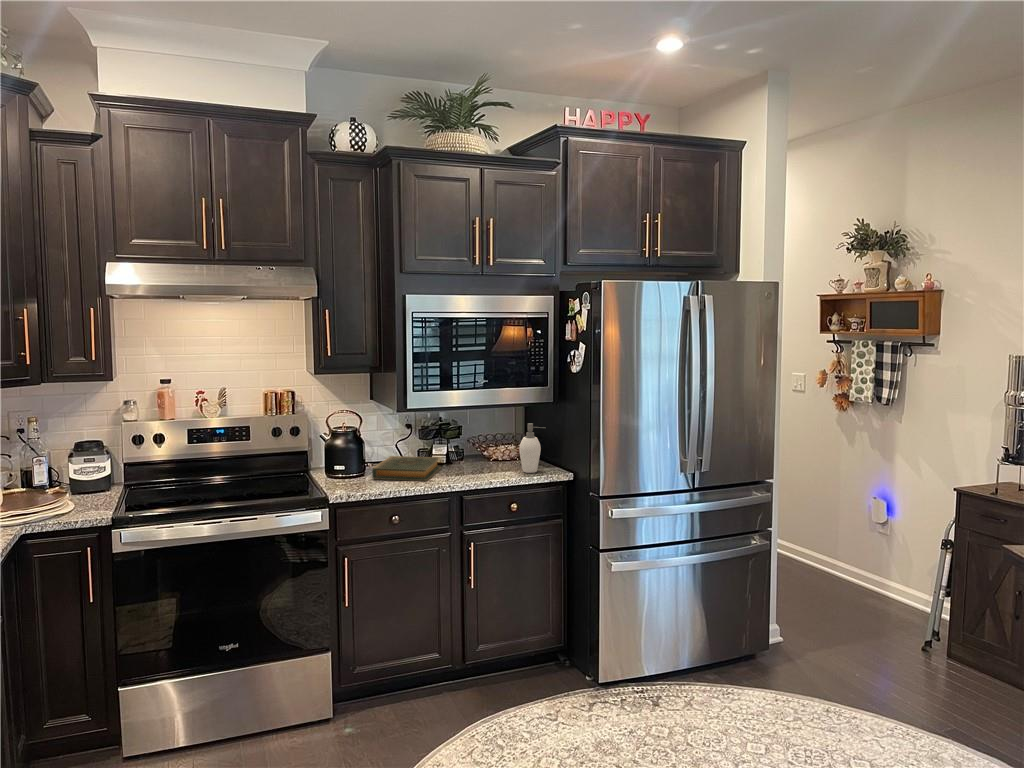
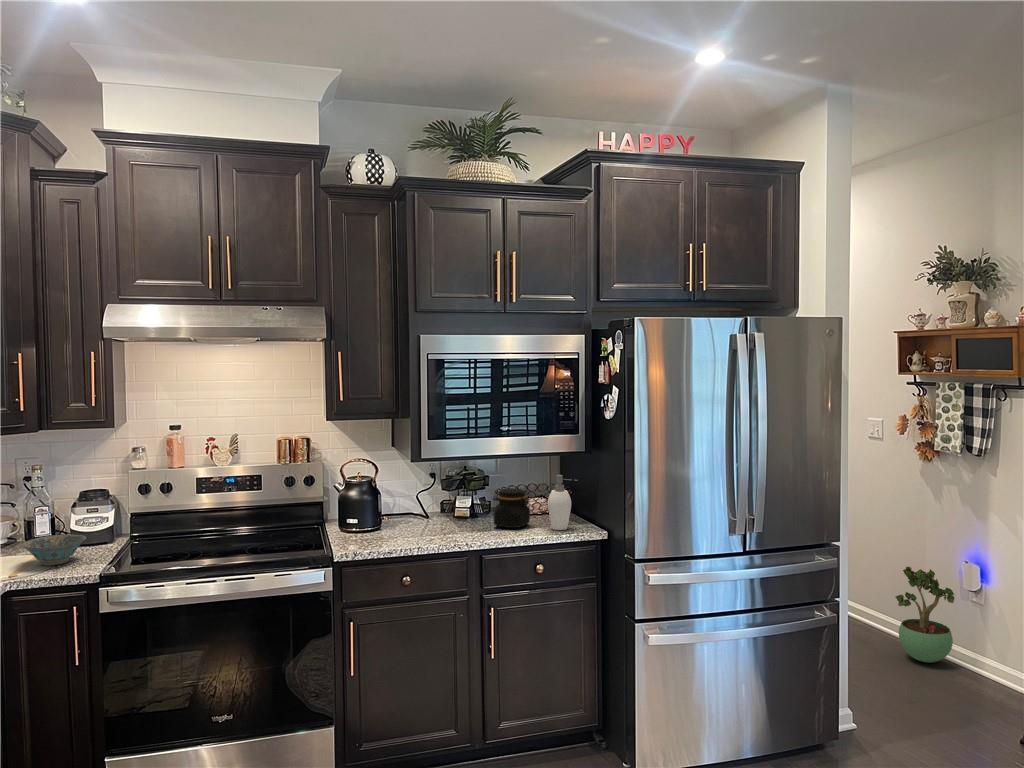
jar: none [468,436,504,472] -> present [493,488,531,528]
hardback book: present [372,456,440,481] -> none [386,508,464,538]
ceramic bowl: none [32,482,92,511] -> present [22,534,86,565]
potted plant: none [813,503,864,586] -> present [896,567,954,663]

